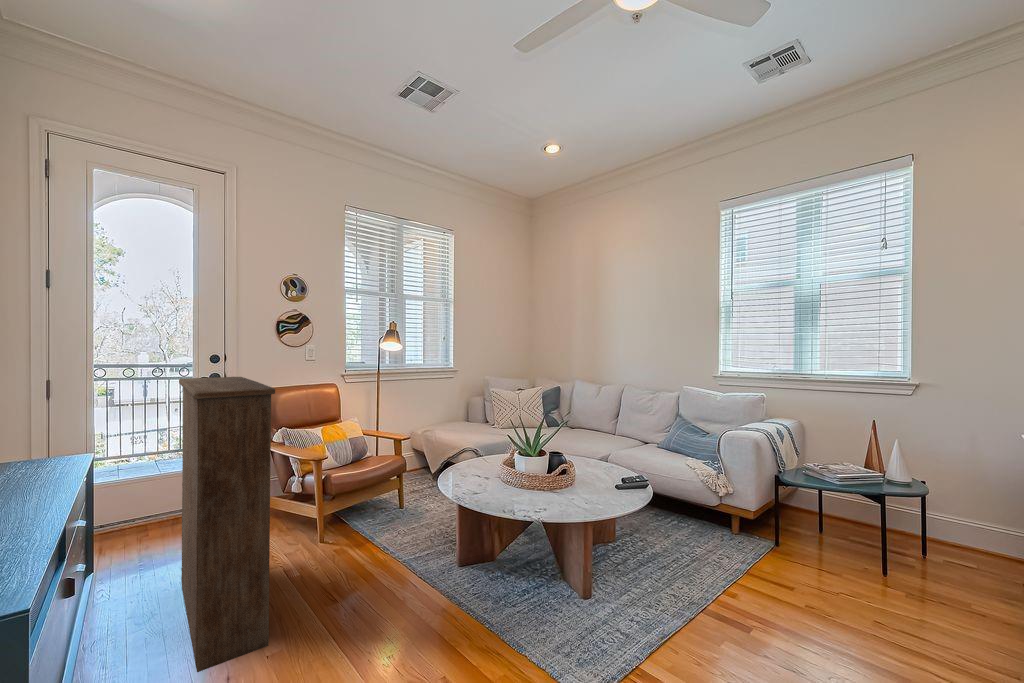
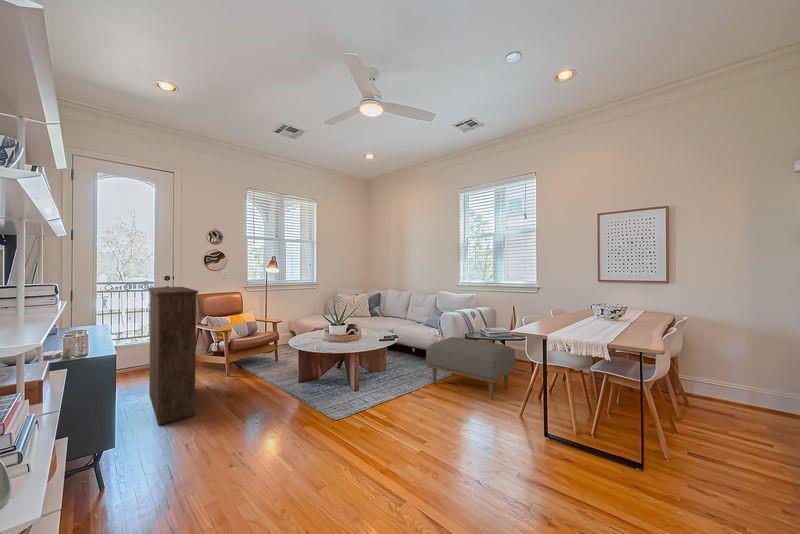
ottoman: none [713,480,912,630] -> present [426,337,515,400]

